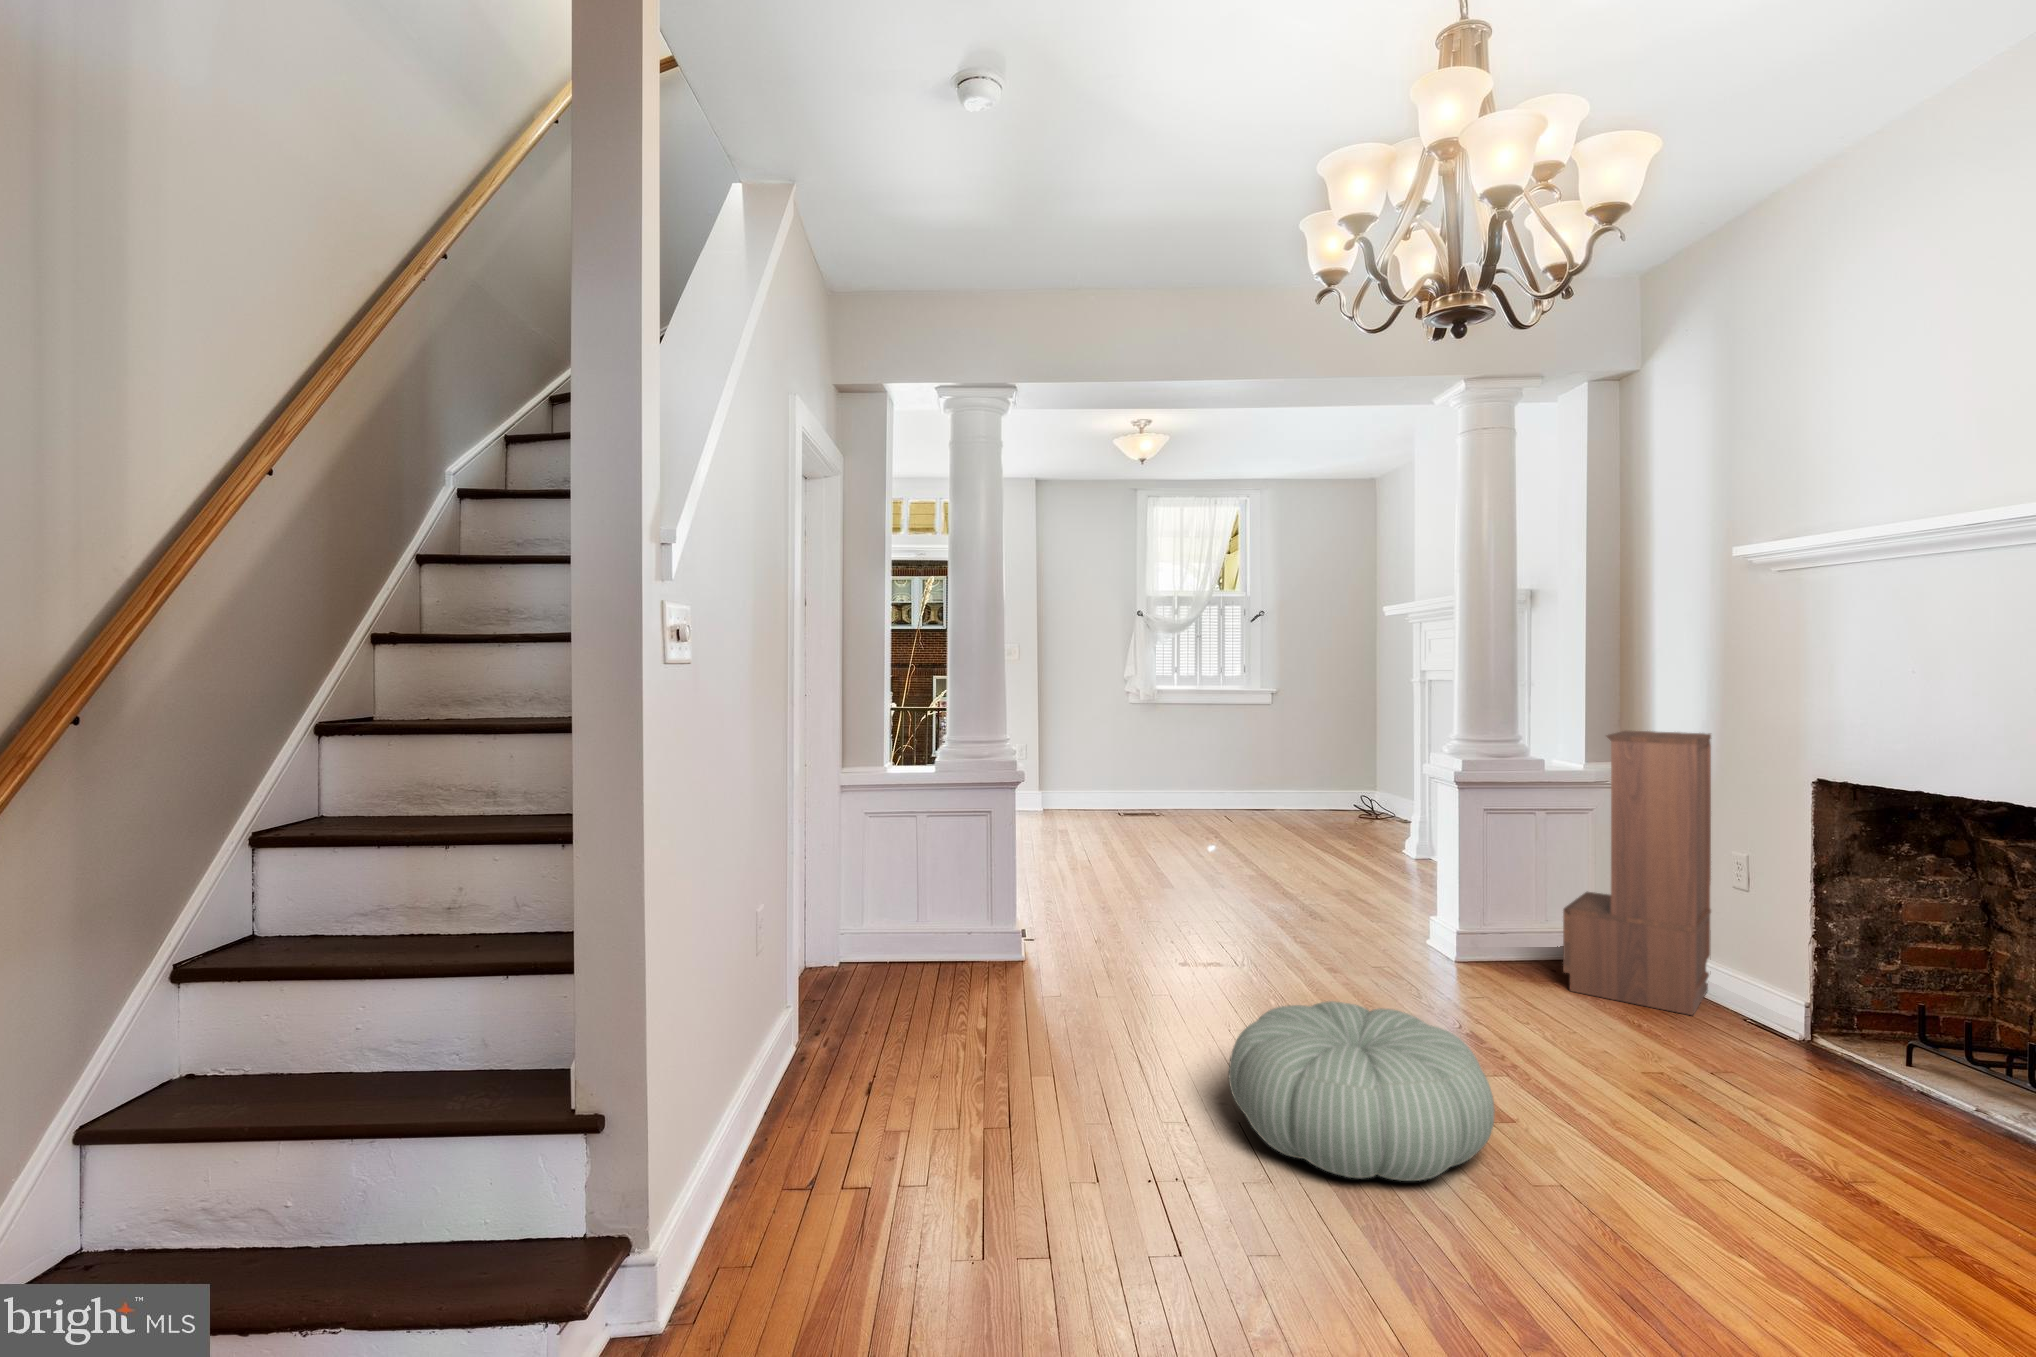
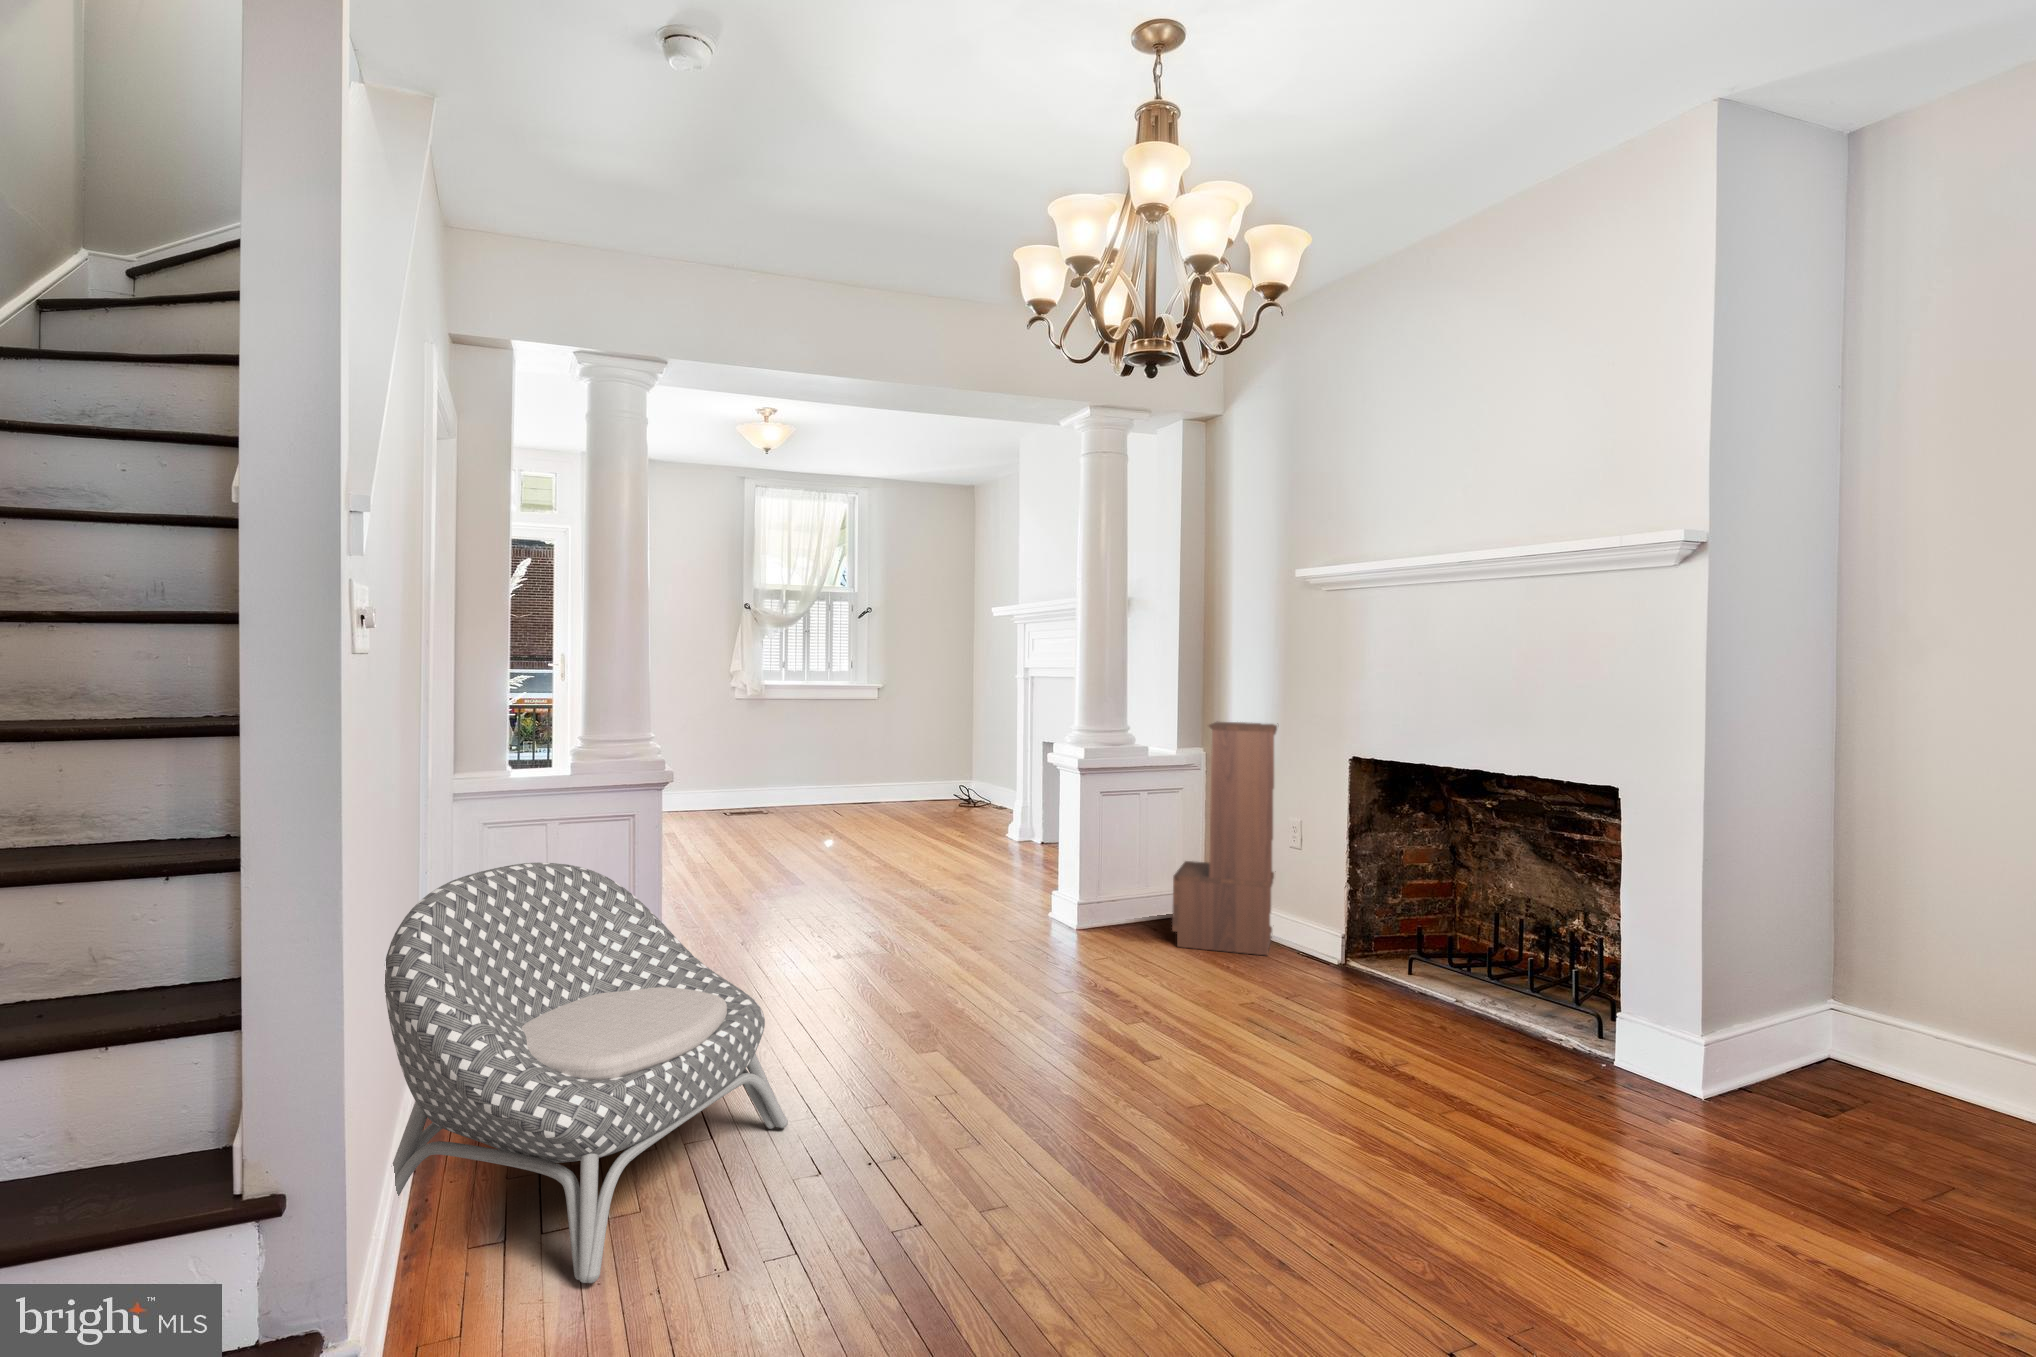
armchair: none [721,855,1078,1242] -> present [385,862,788,1283]
pouf: present [1229,1001,1495,1181] -> none [933,971,1162,1124]

